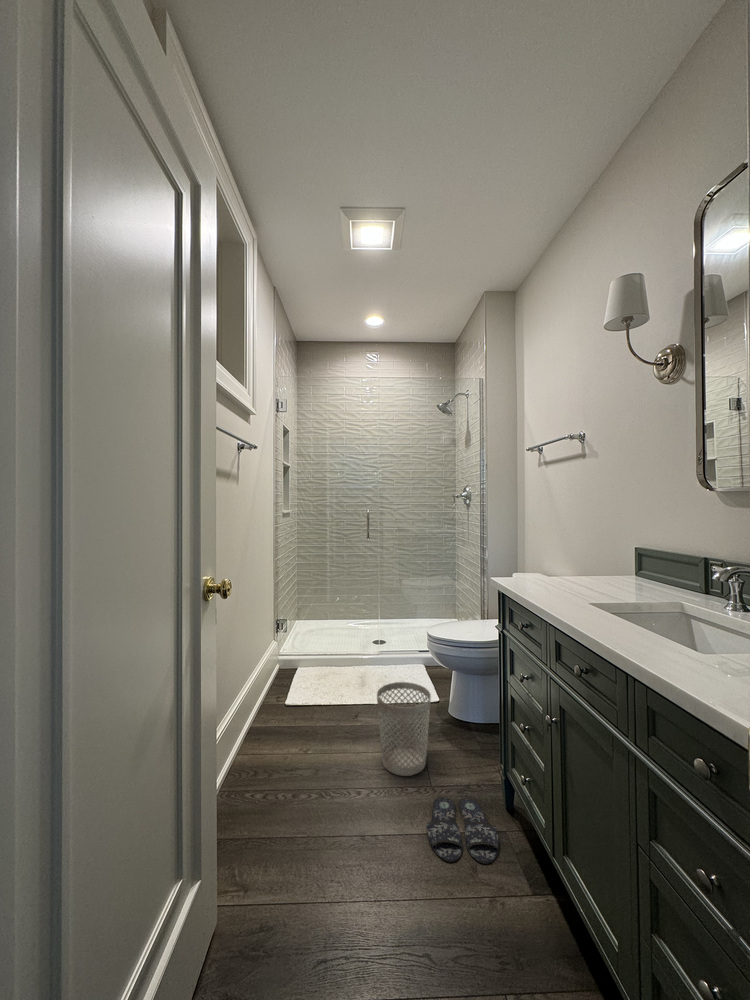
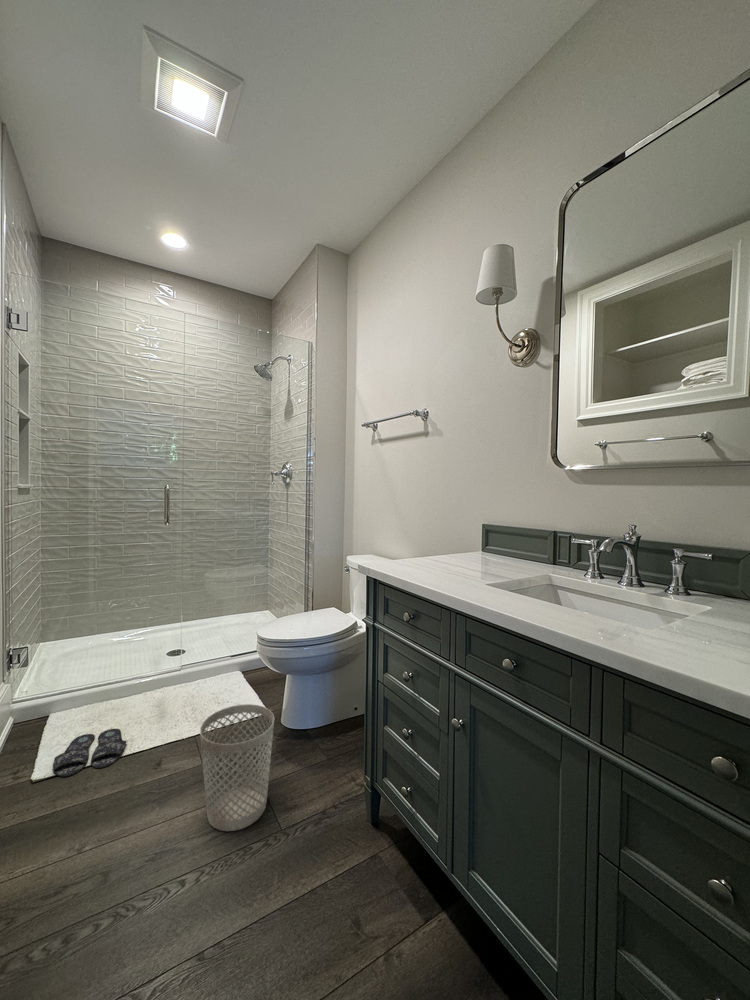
slippers: present [427,797,499,864] -> present [53,729,126,777]

